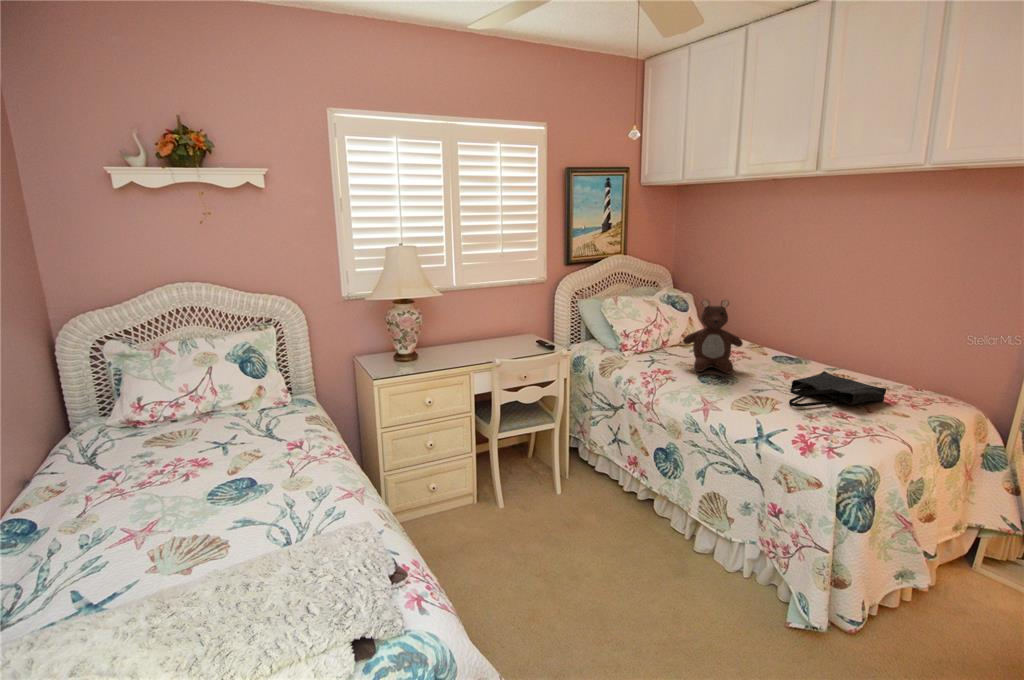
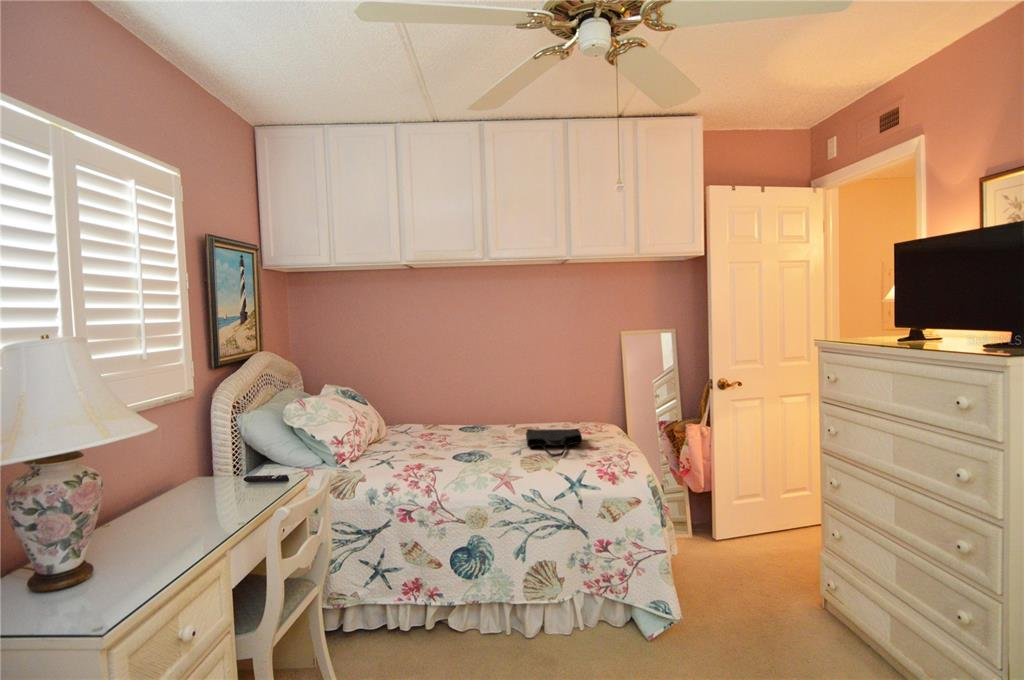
teddy bear: present [683,299,743,373] -> none [411,381,471,458]

